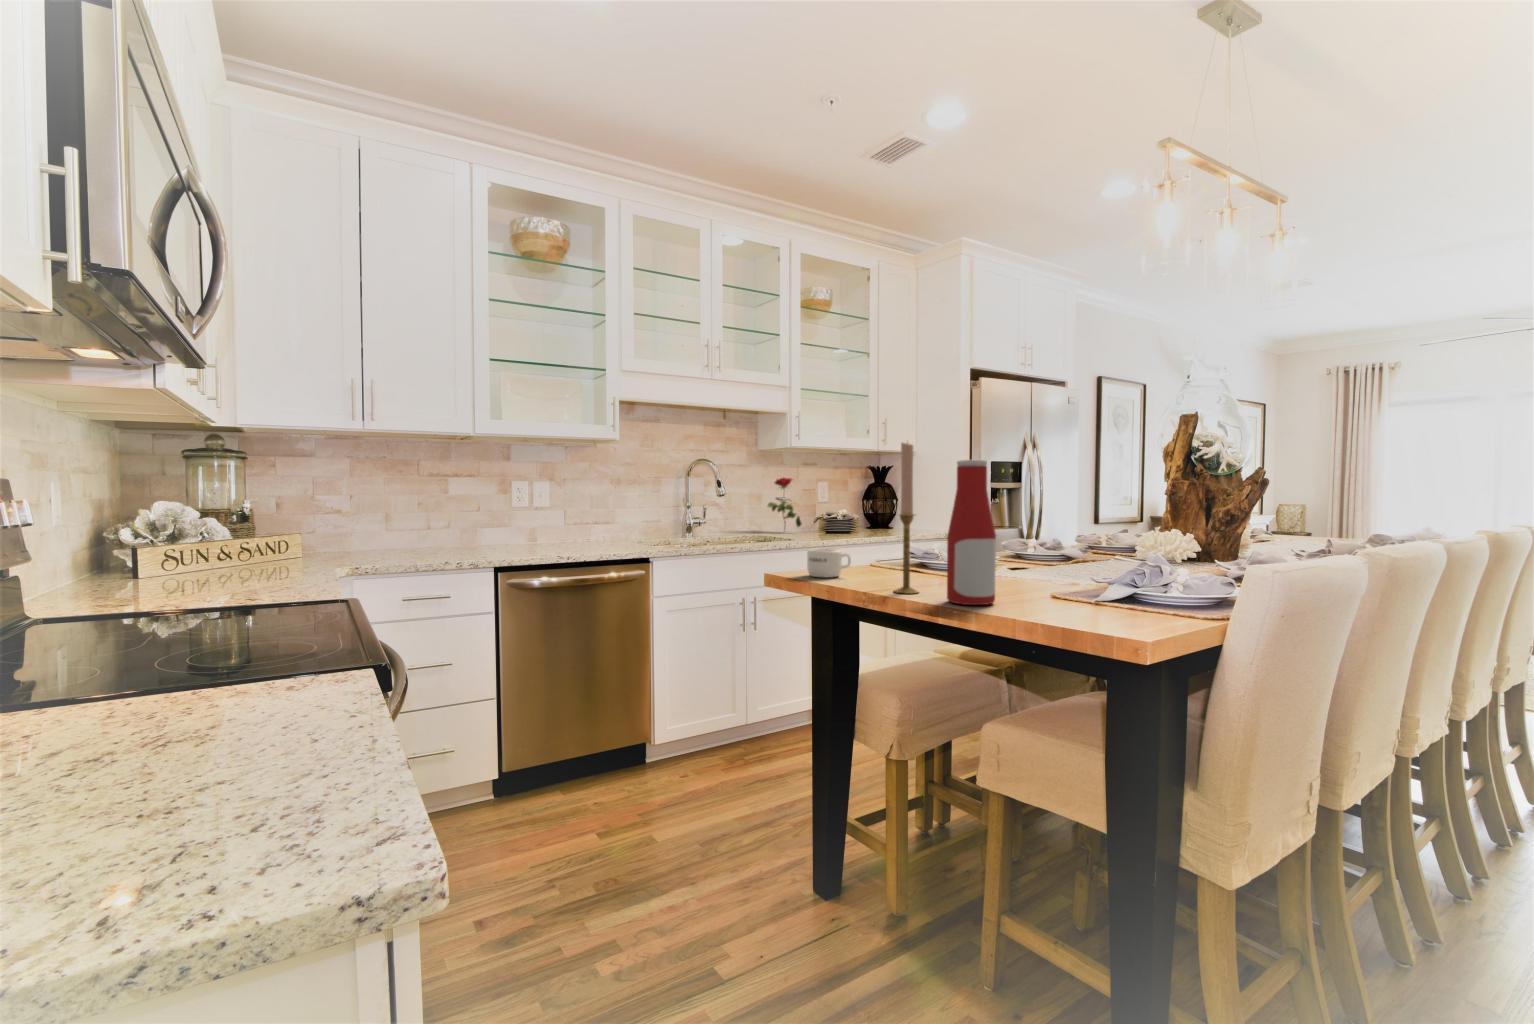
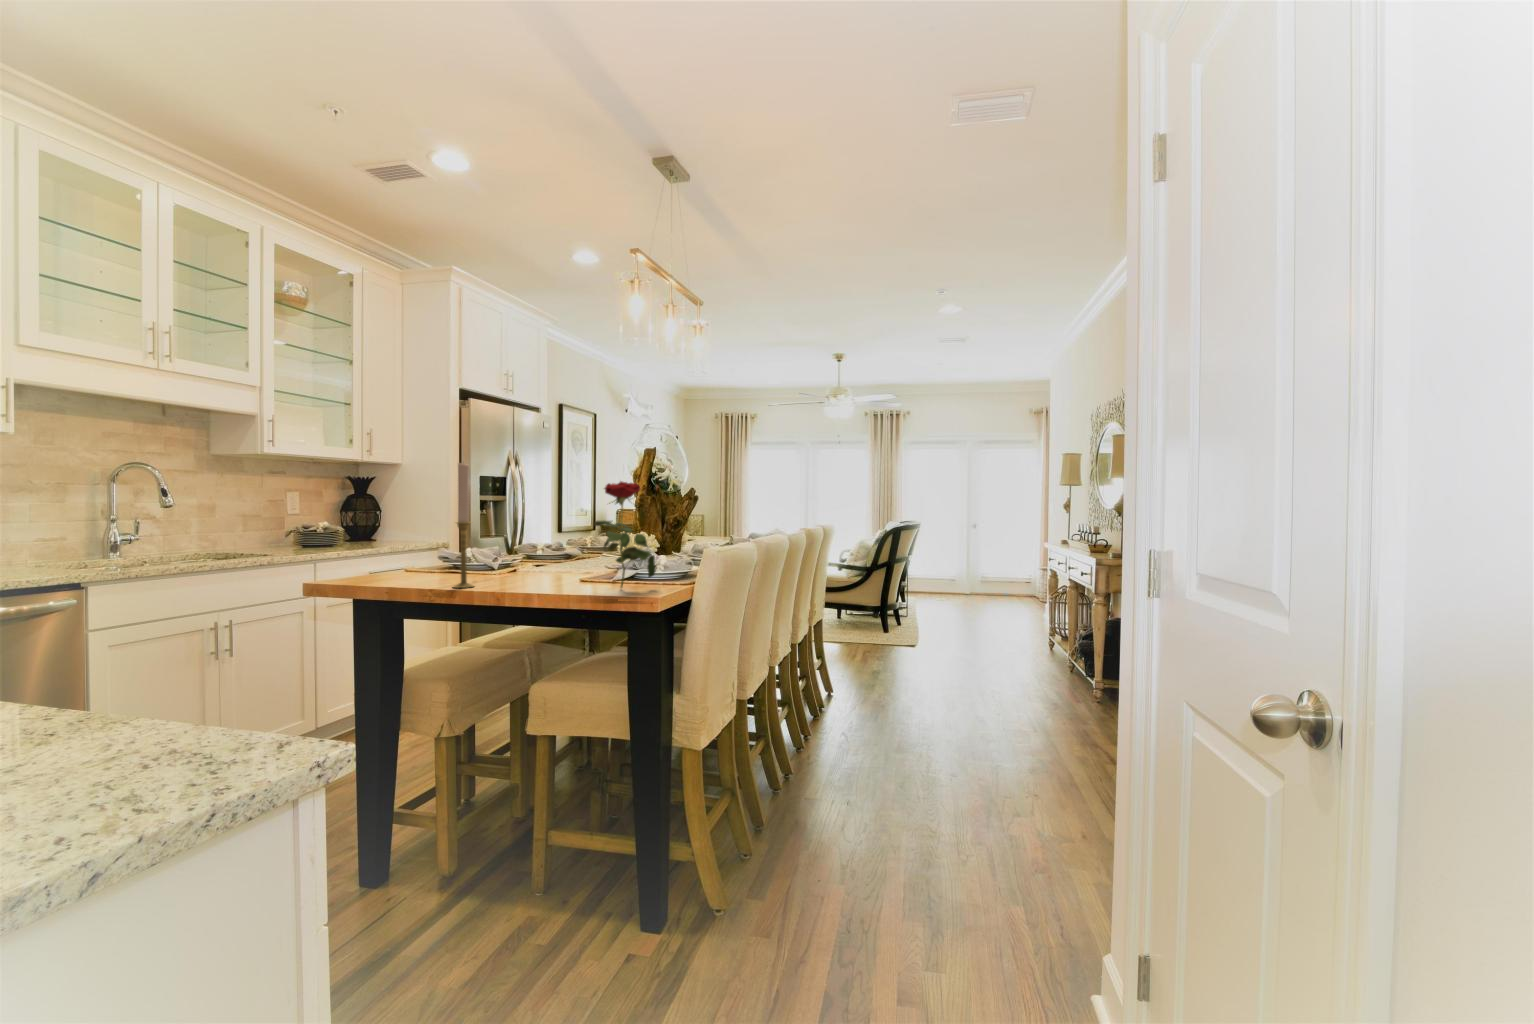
bottle: present [947,460,996,605] -> none [505,479,542,590]
flower: present [767,477,801,527] -> present [594,481,655,588]
mug: present [807,548,851,578] -> none [350,556,397,583]

